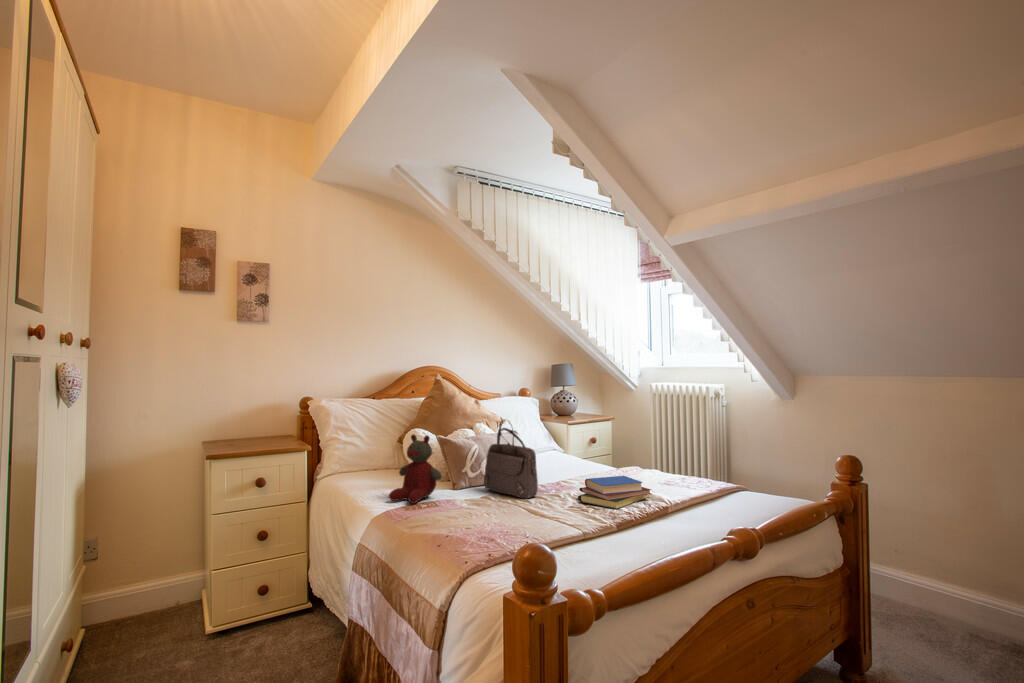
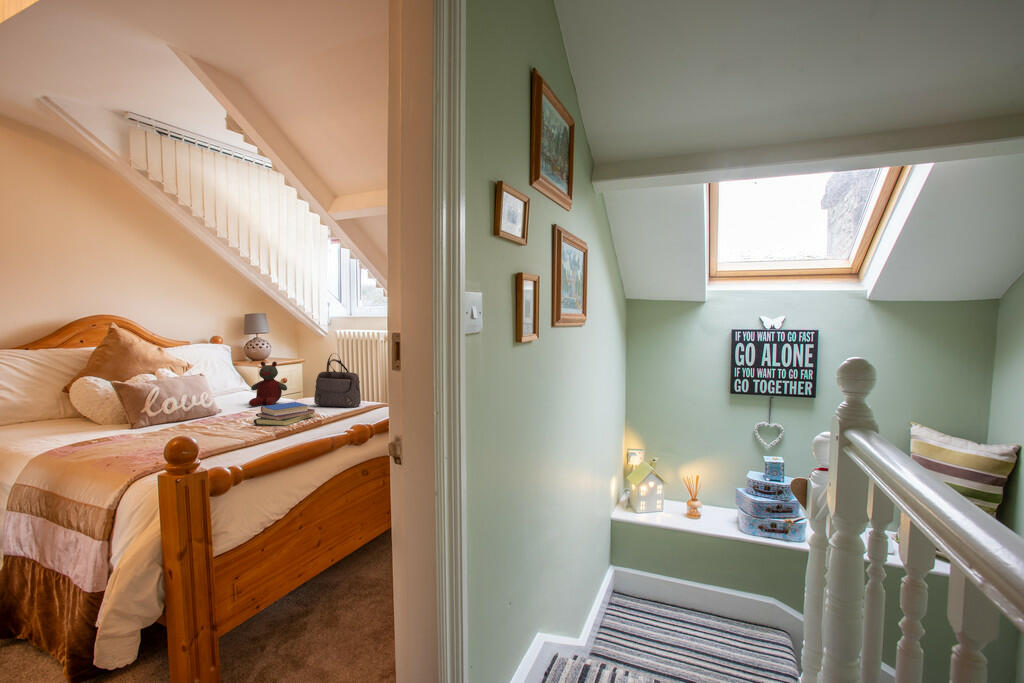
handbag: present [484,421,538,499] -> present [314,354,361,408]
stuffed bear: present [389,434,442,504] -> present [249,361,287,406]

